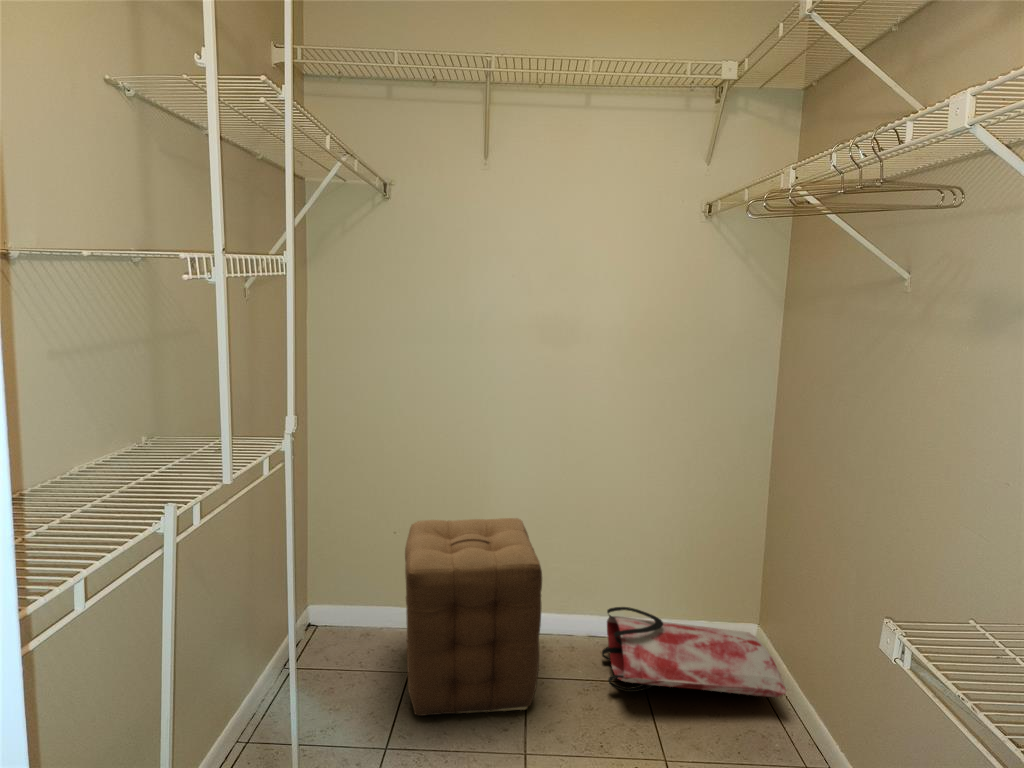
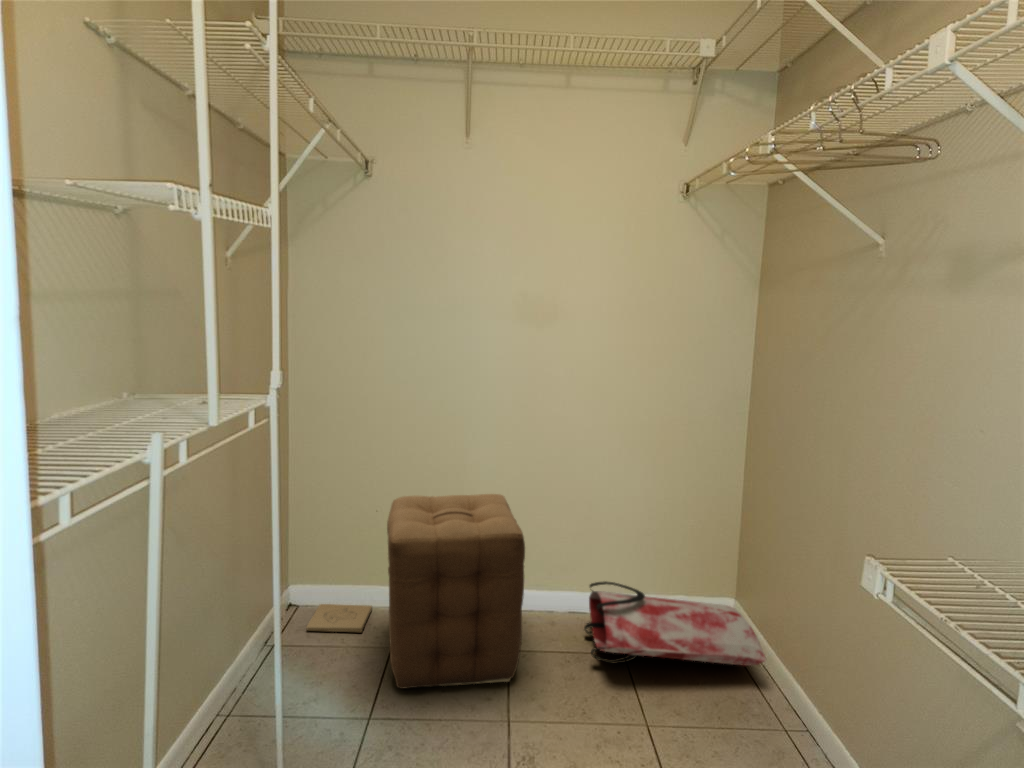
box: none [326,623,391,654] -> present [307,604,372,632]

